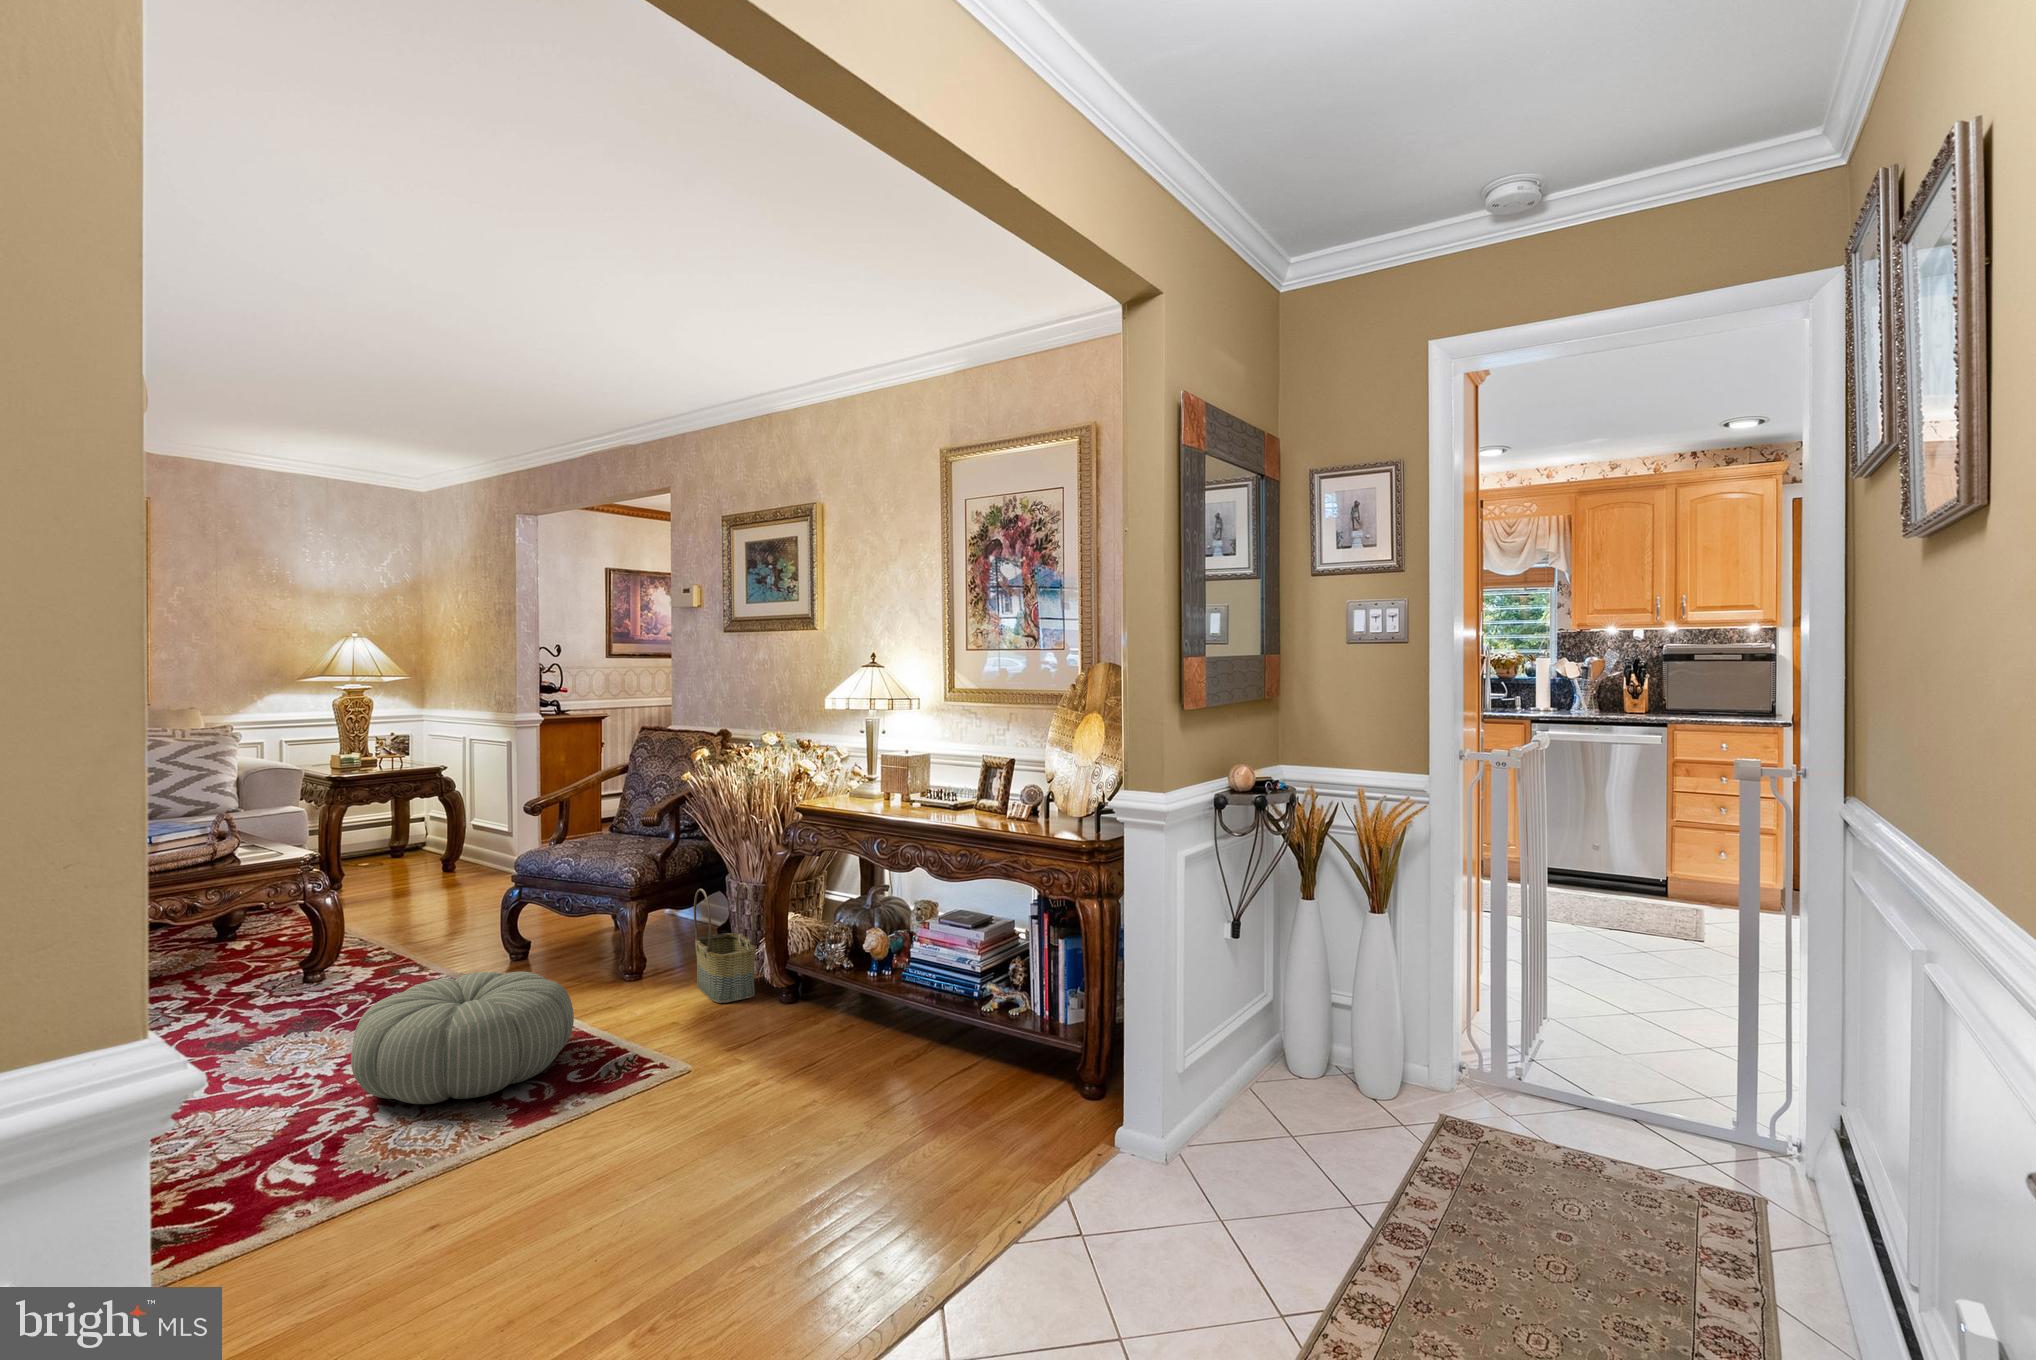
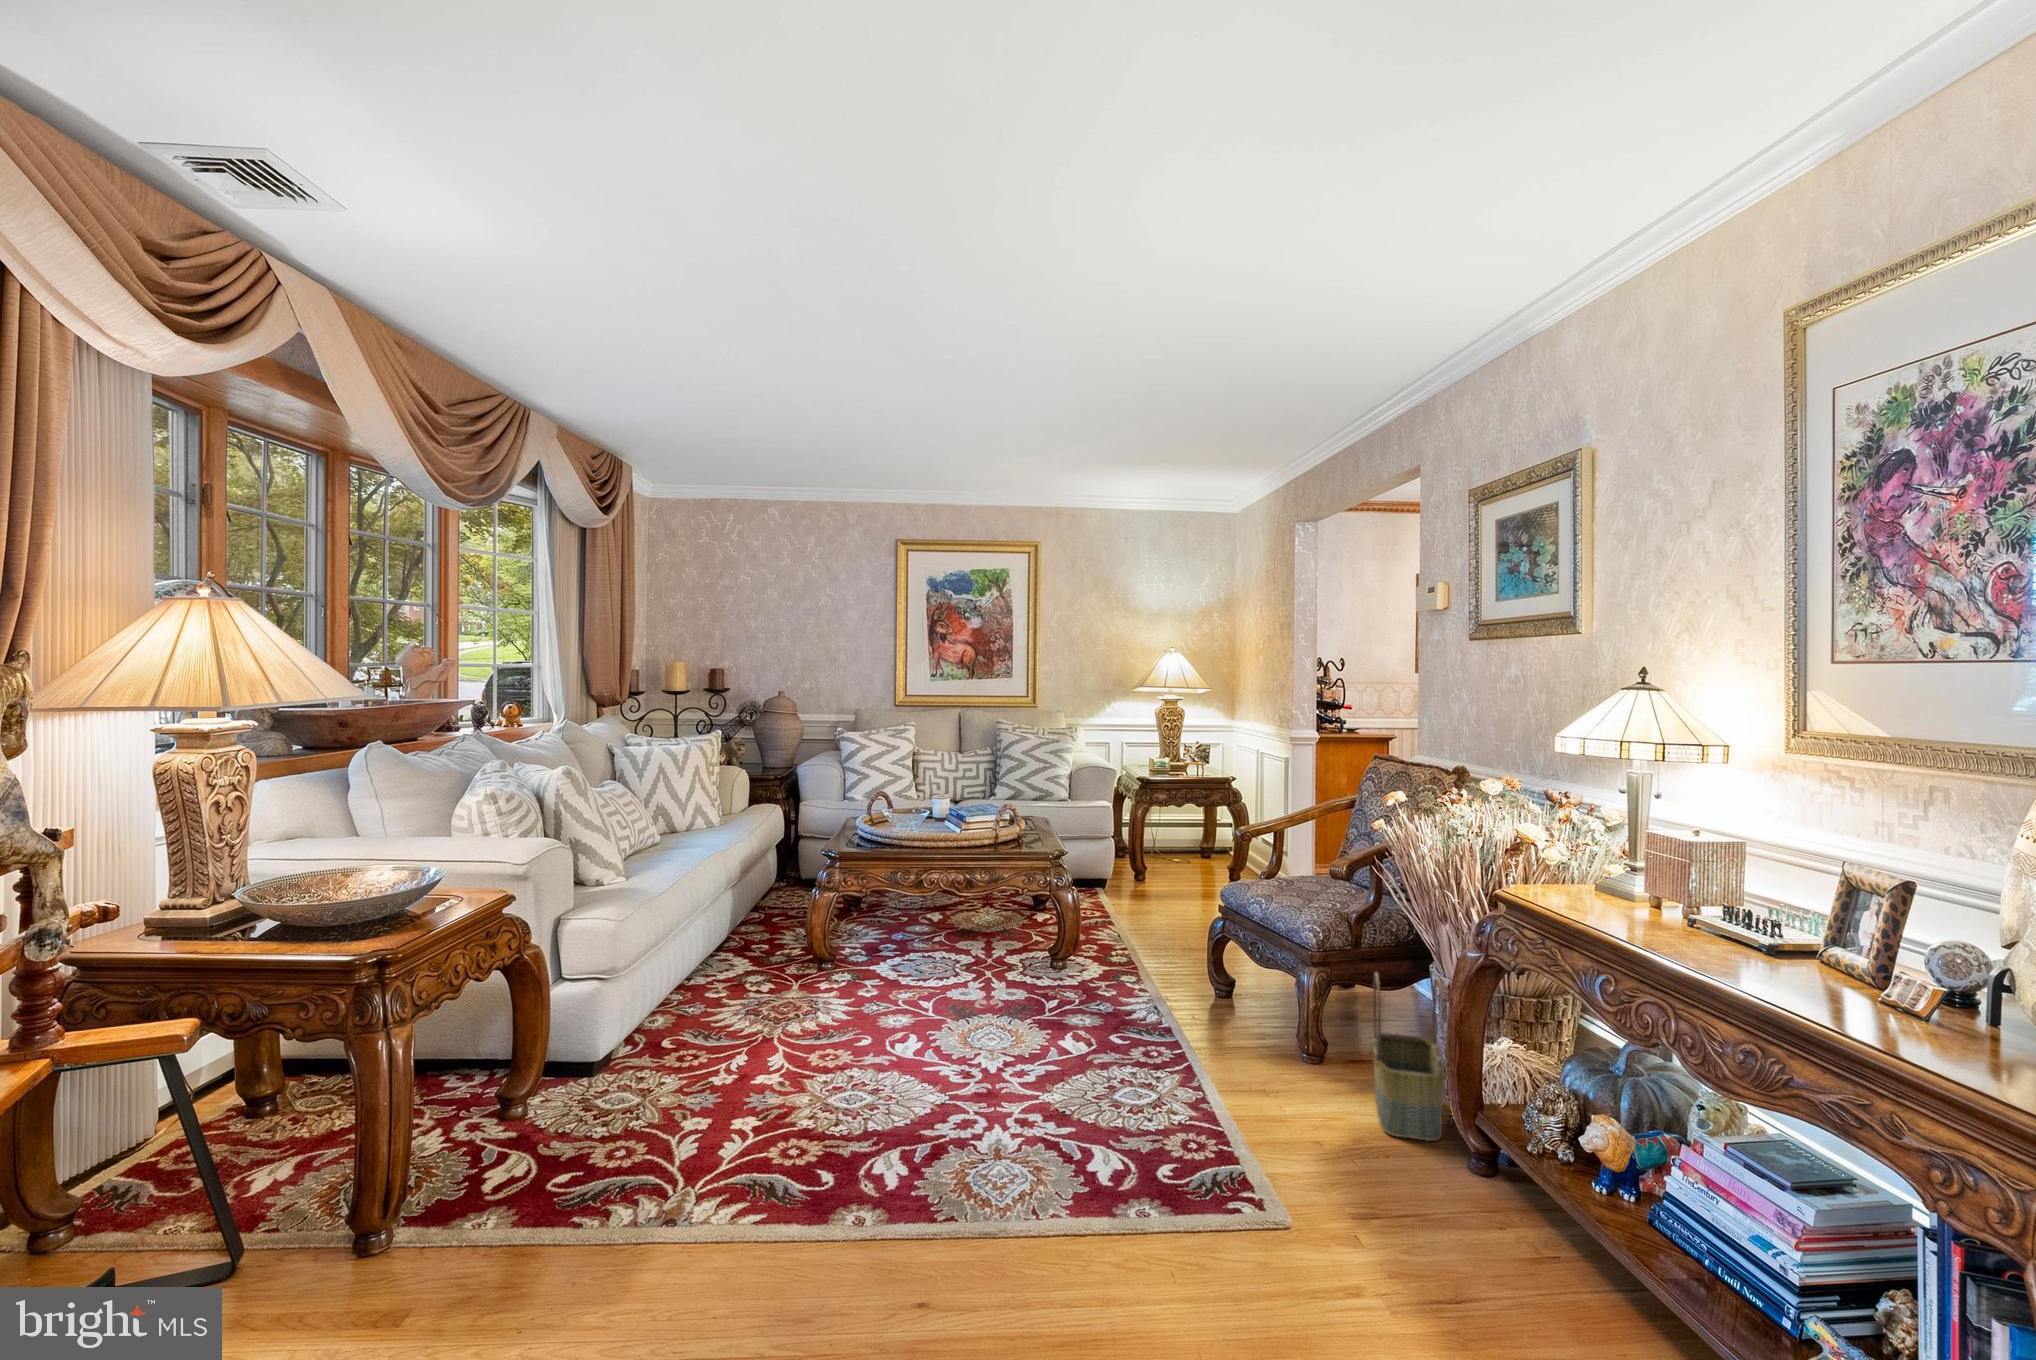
pouf: present [351,972,574,1104] -> none [976,1008,1190,1160]

